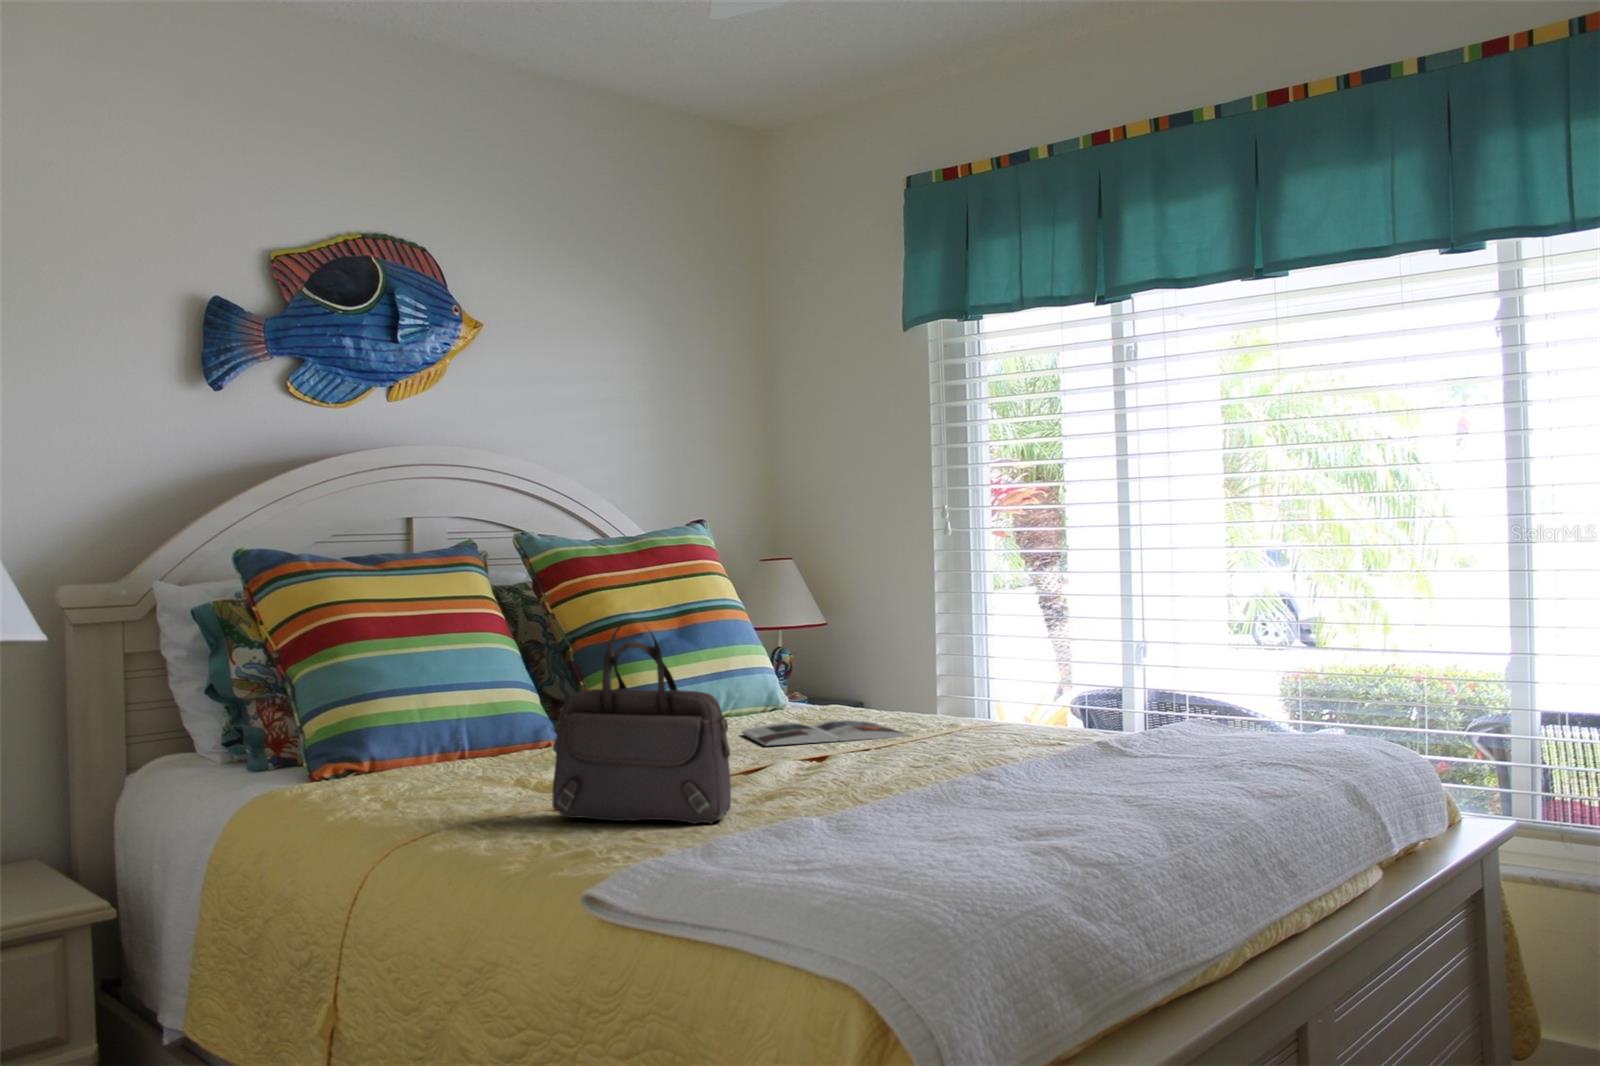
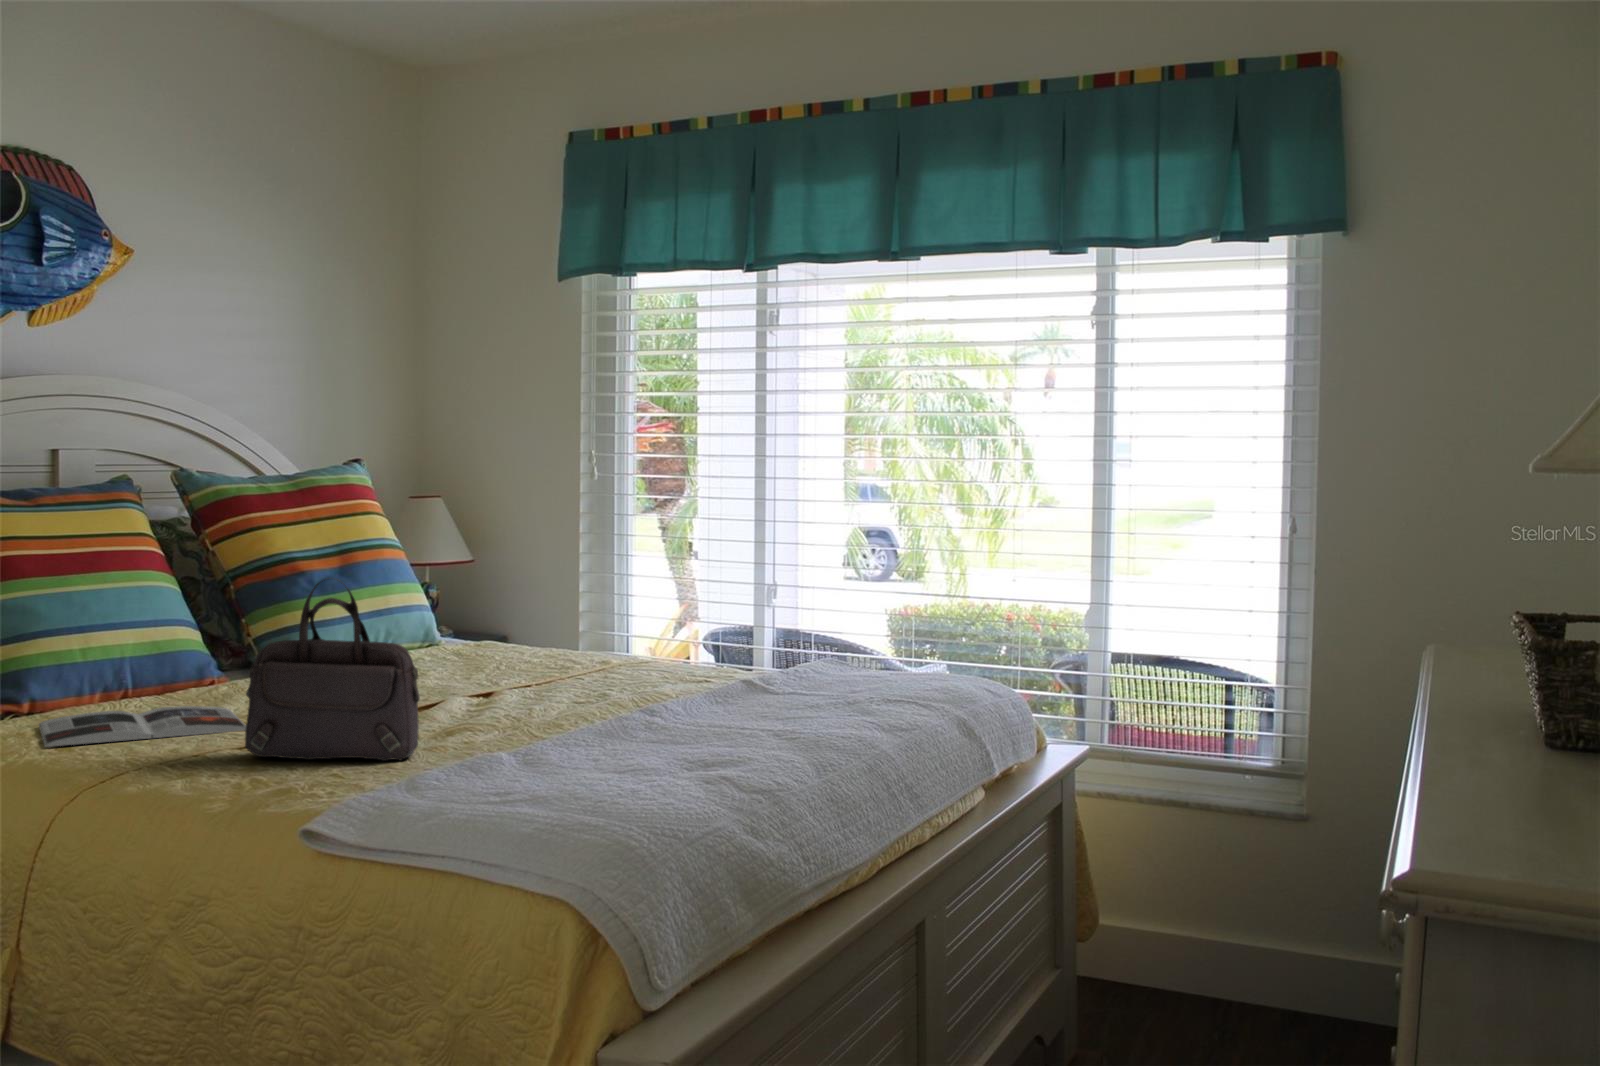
magazine: present [742,720,909,746] -> present [39,706,246,747]

